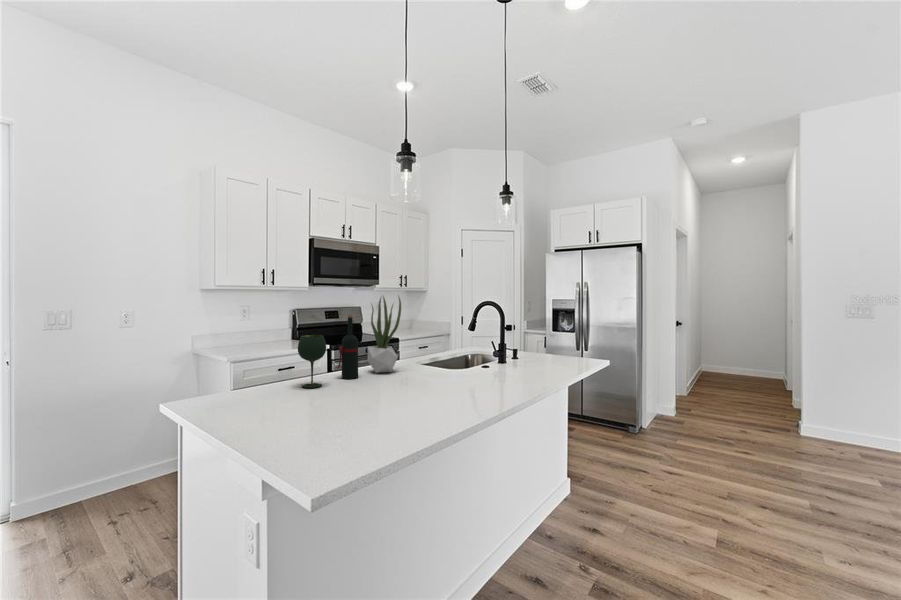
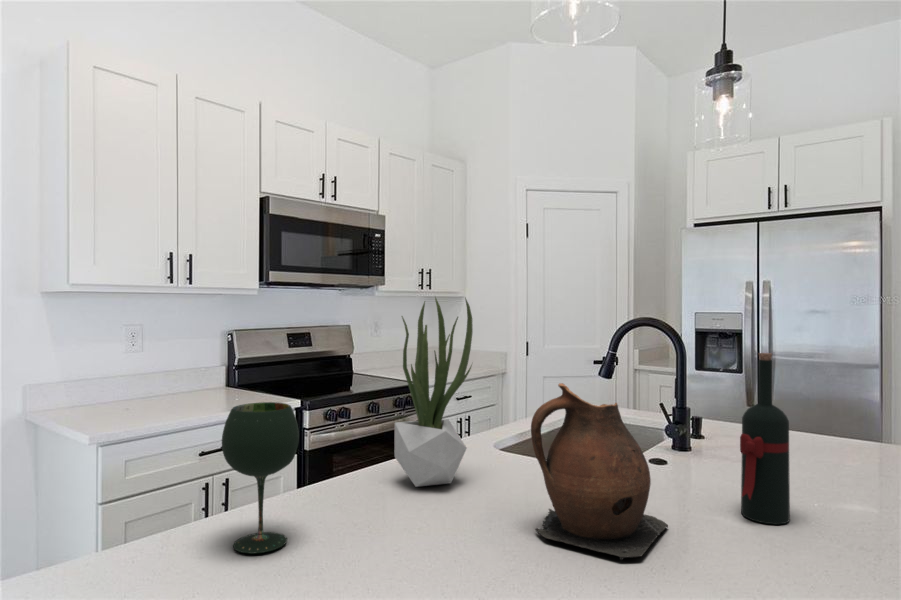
wine bottle: present [337,315,358,379] -> present [740,353,790,525]
ceramic pitcher: none [415,328,467,389] -> present [531,383,668,560]

